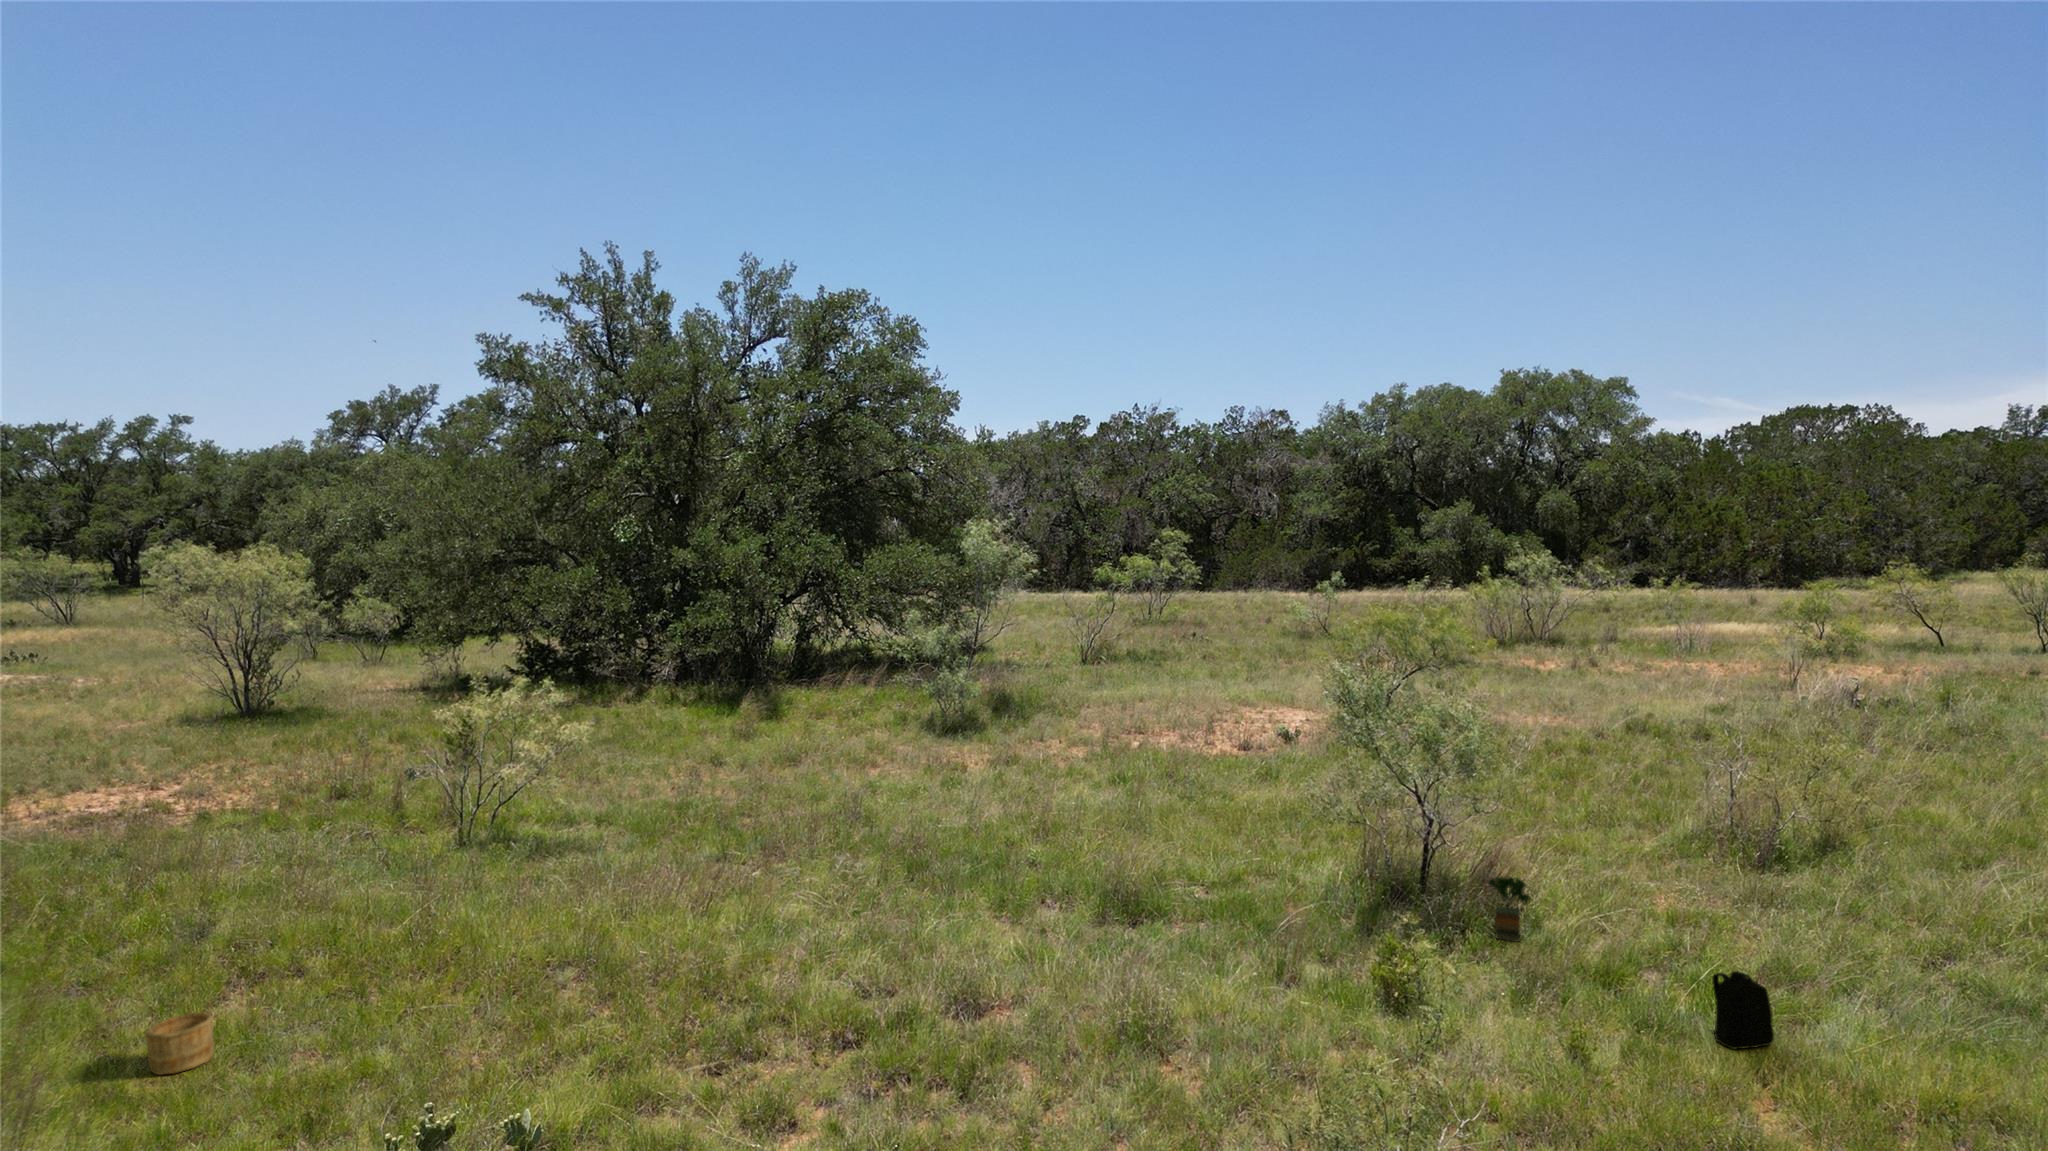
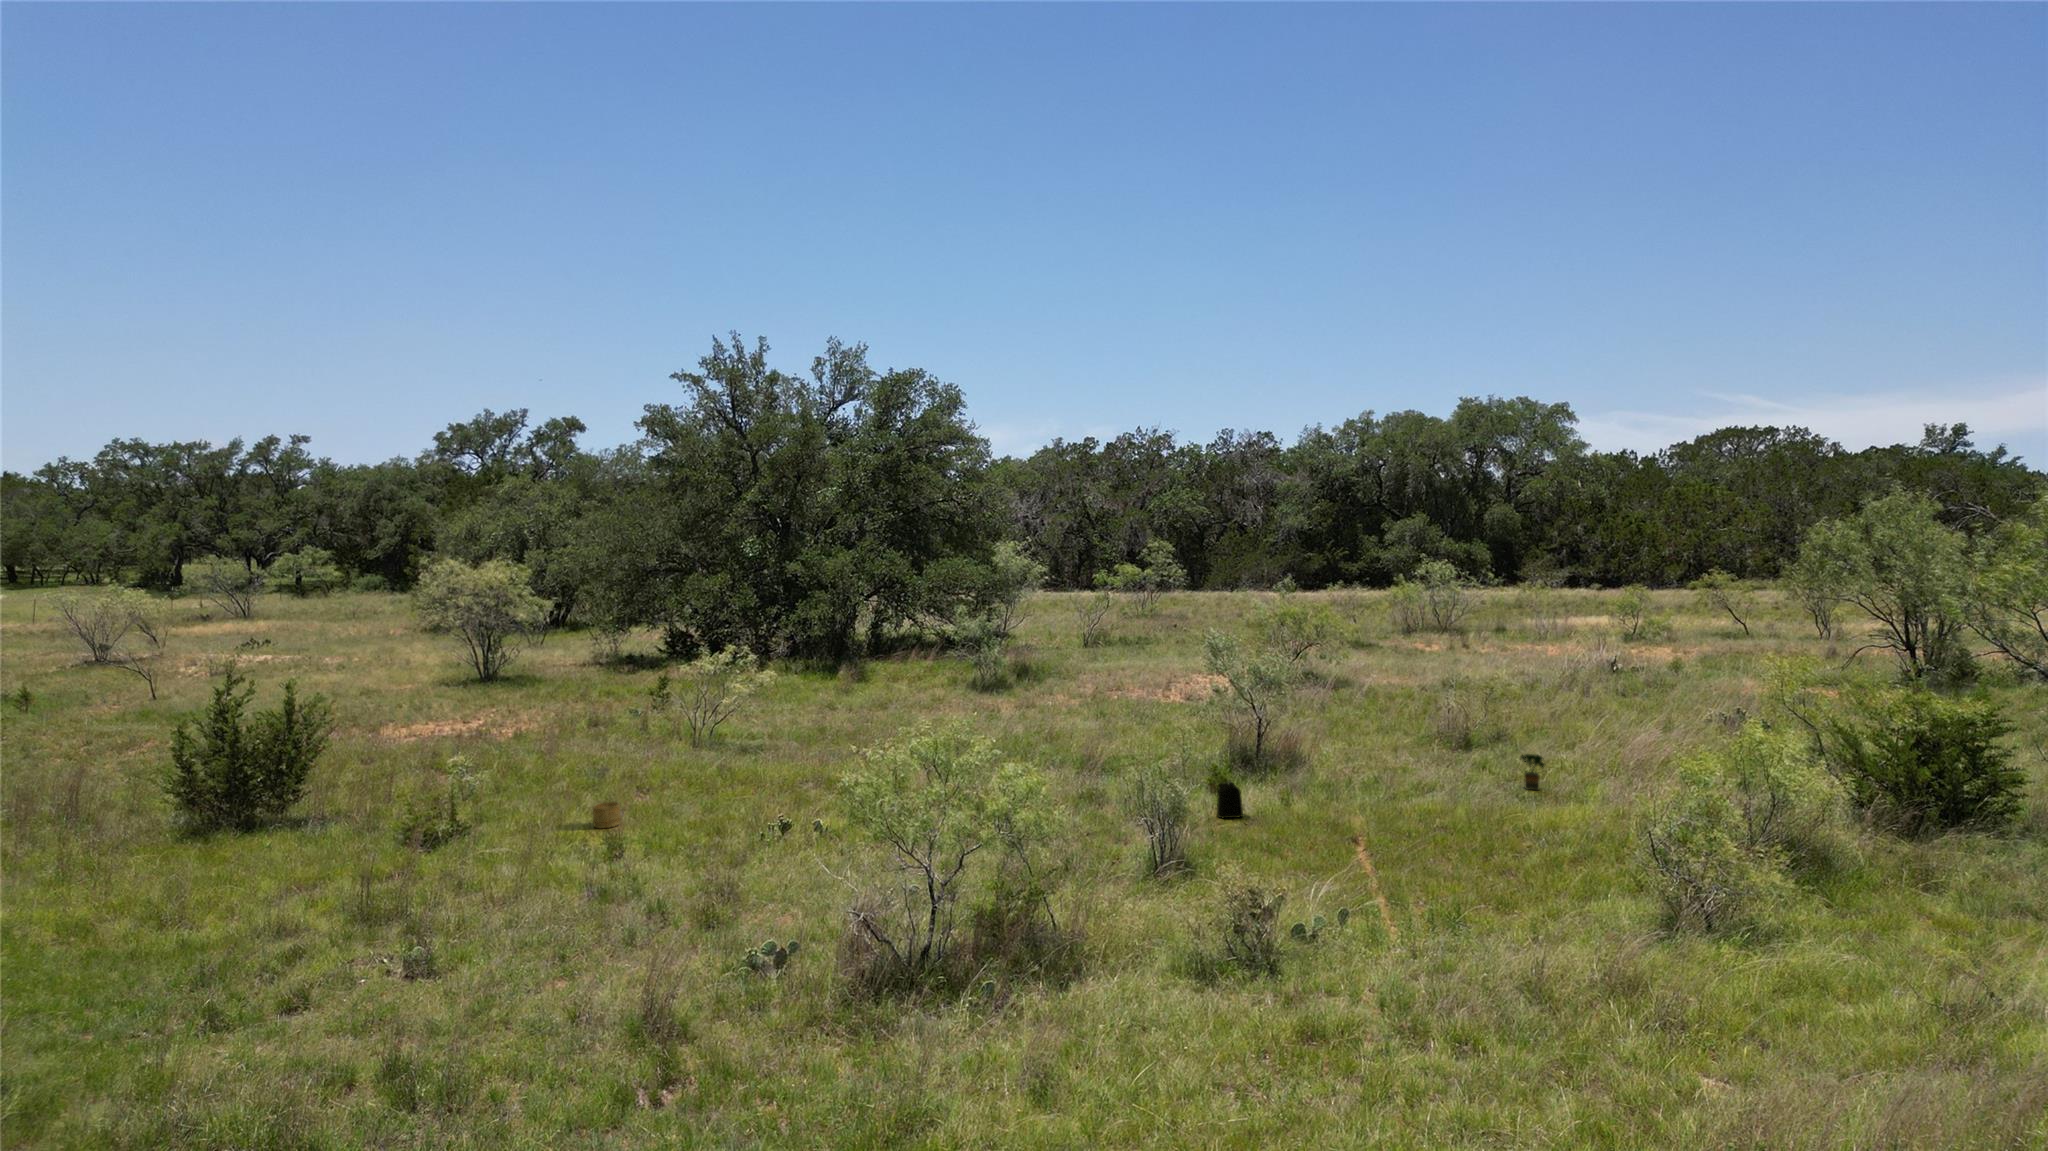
potted tree: present [1488,876,1530,942] -> present [1521,754,1545,790]
backpack: present [1712,971,1774,1049] -> present [1217,782,1243,818]

